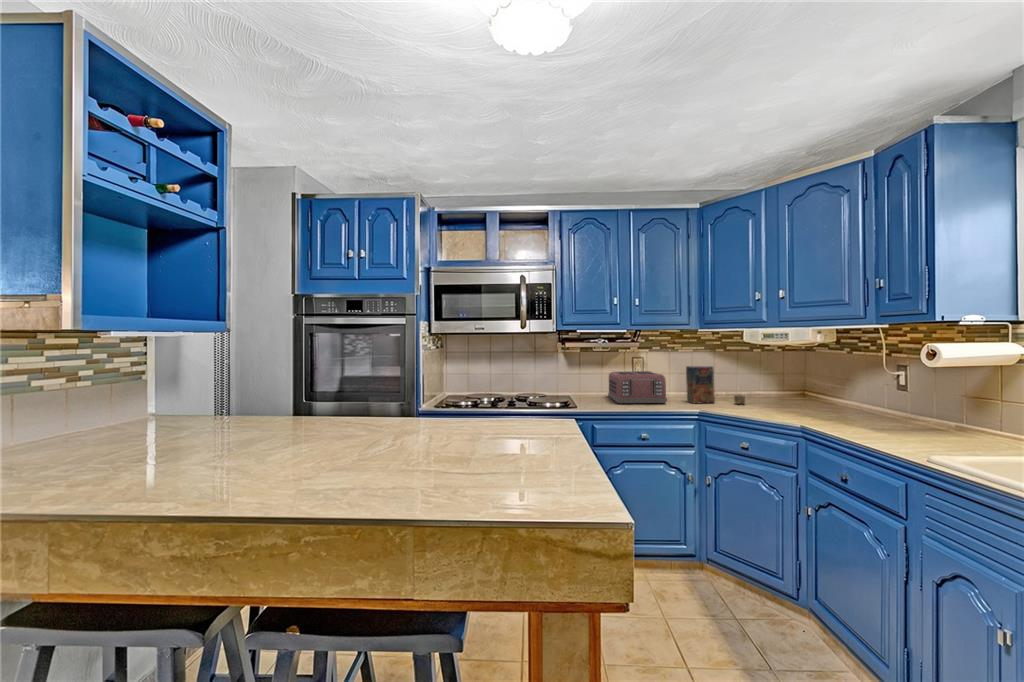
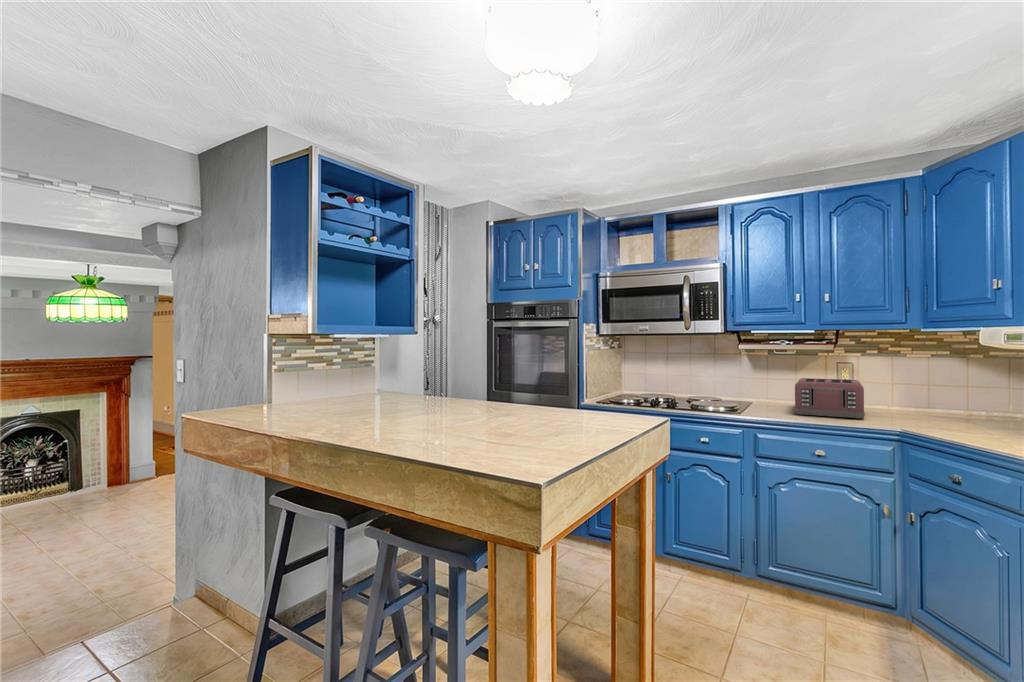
cereal box: present [686,366,745,404] -> none [901,375,994,429]

